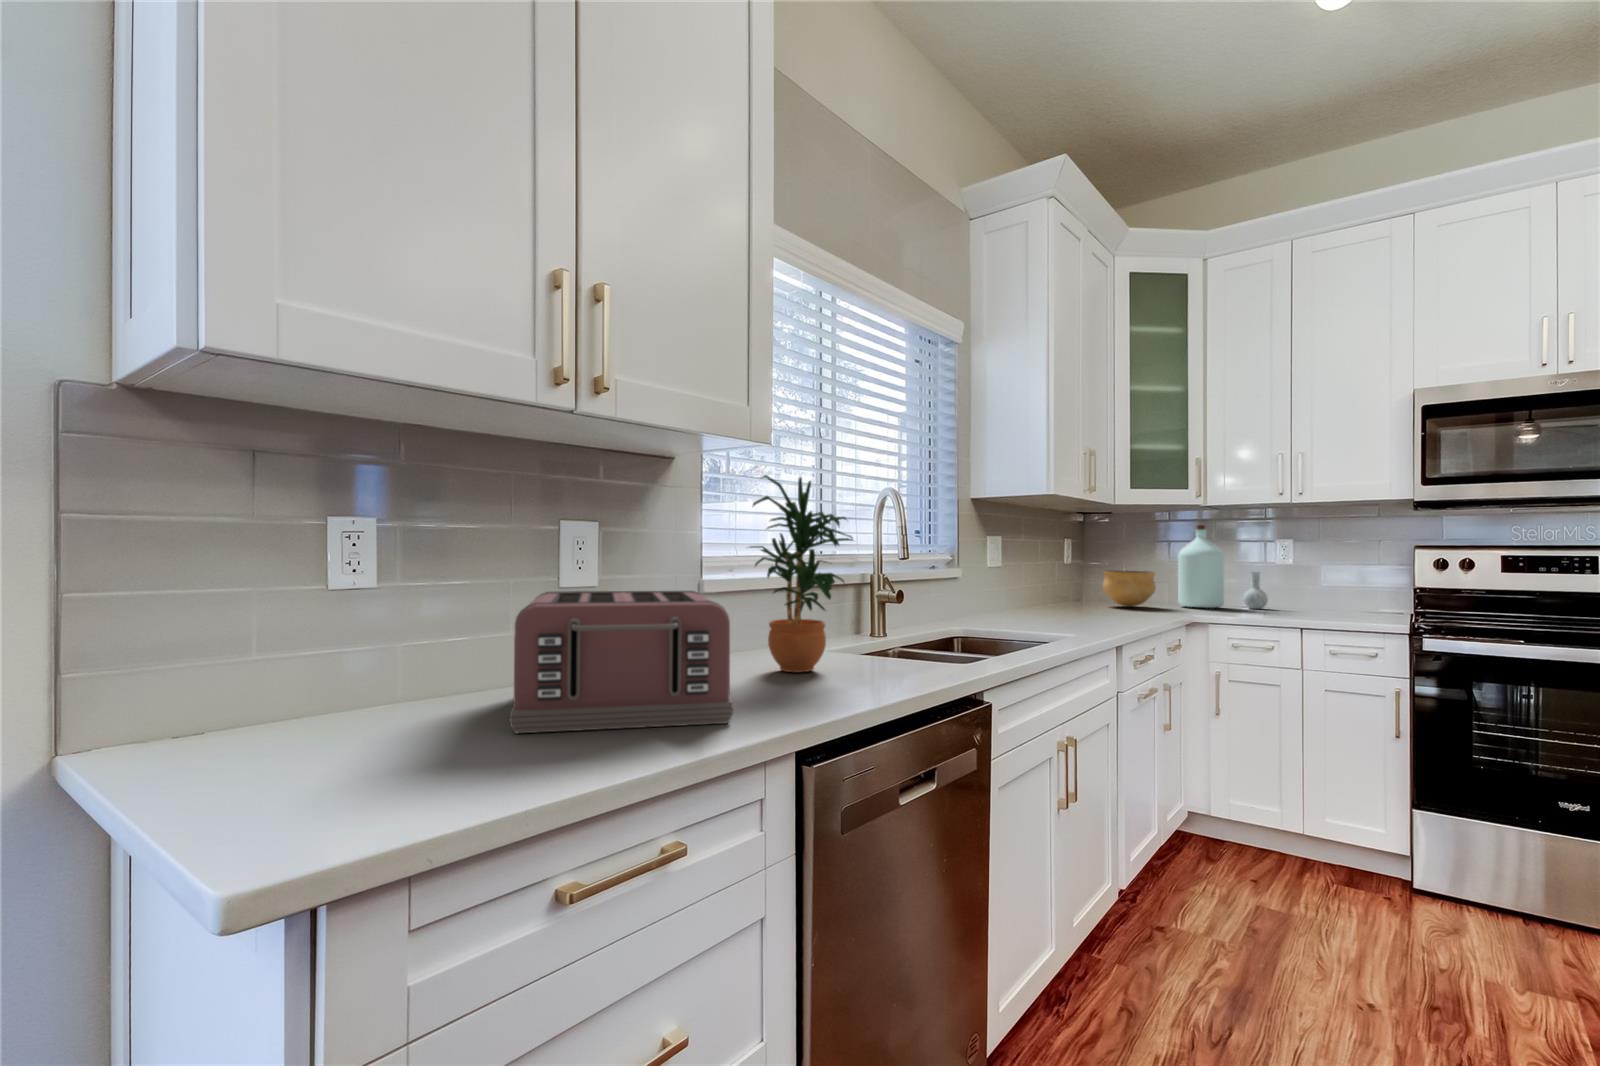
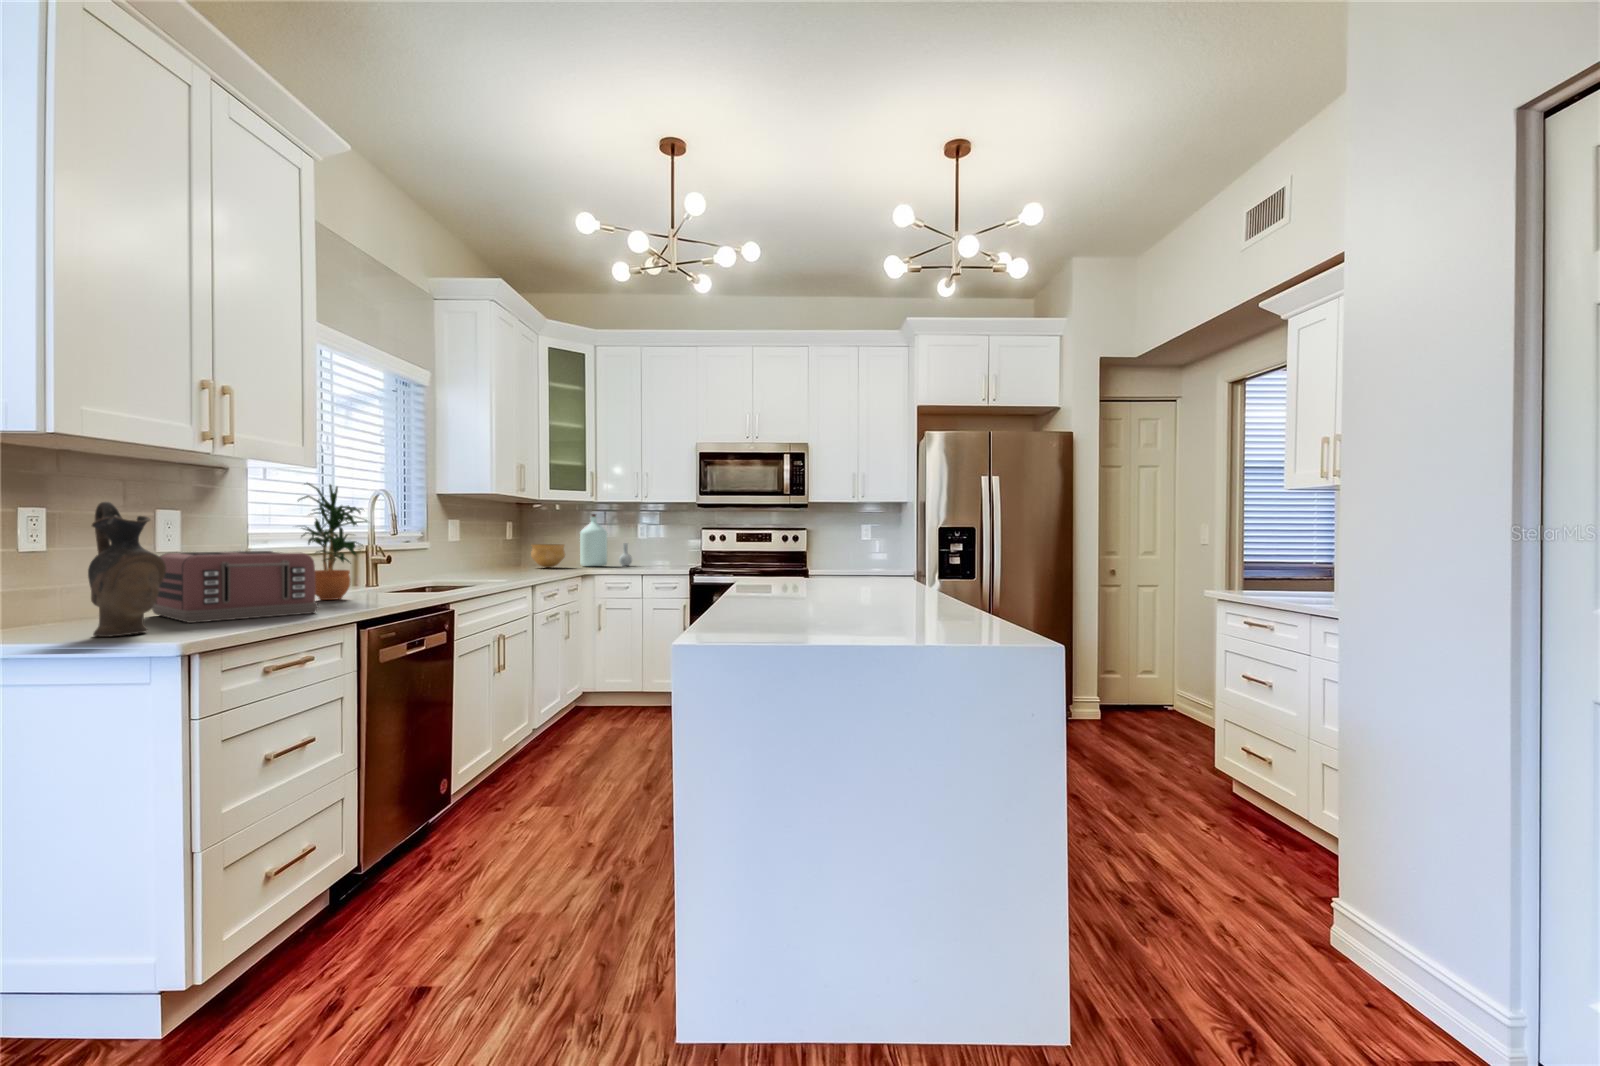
ceramic pitcher: none [292,503,422,782] -> present [88,502,166,637]

